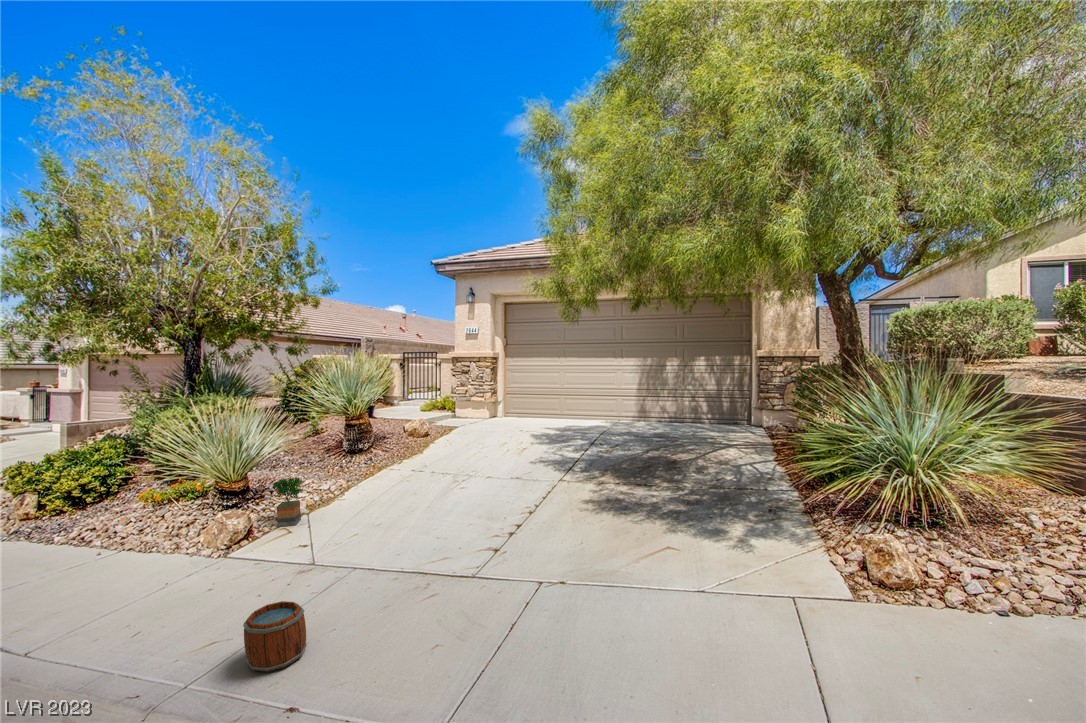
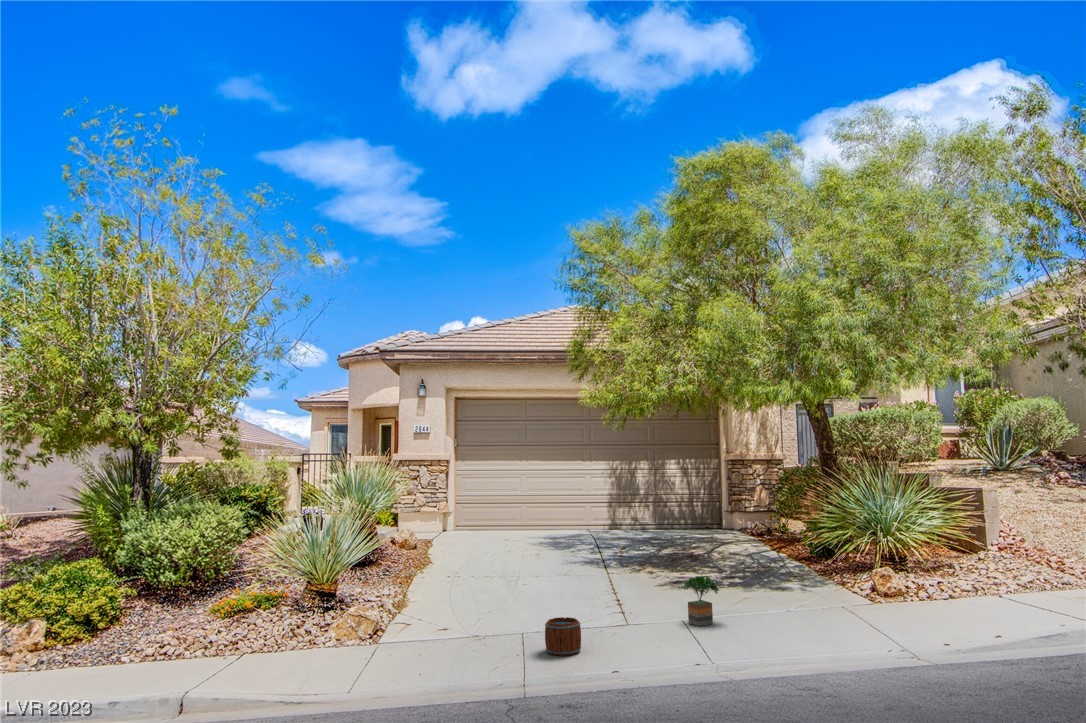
potted tree: present [273,478,304,527] -> present [684,576,719,626]

